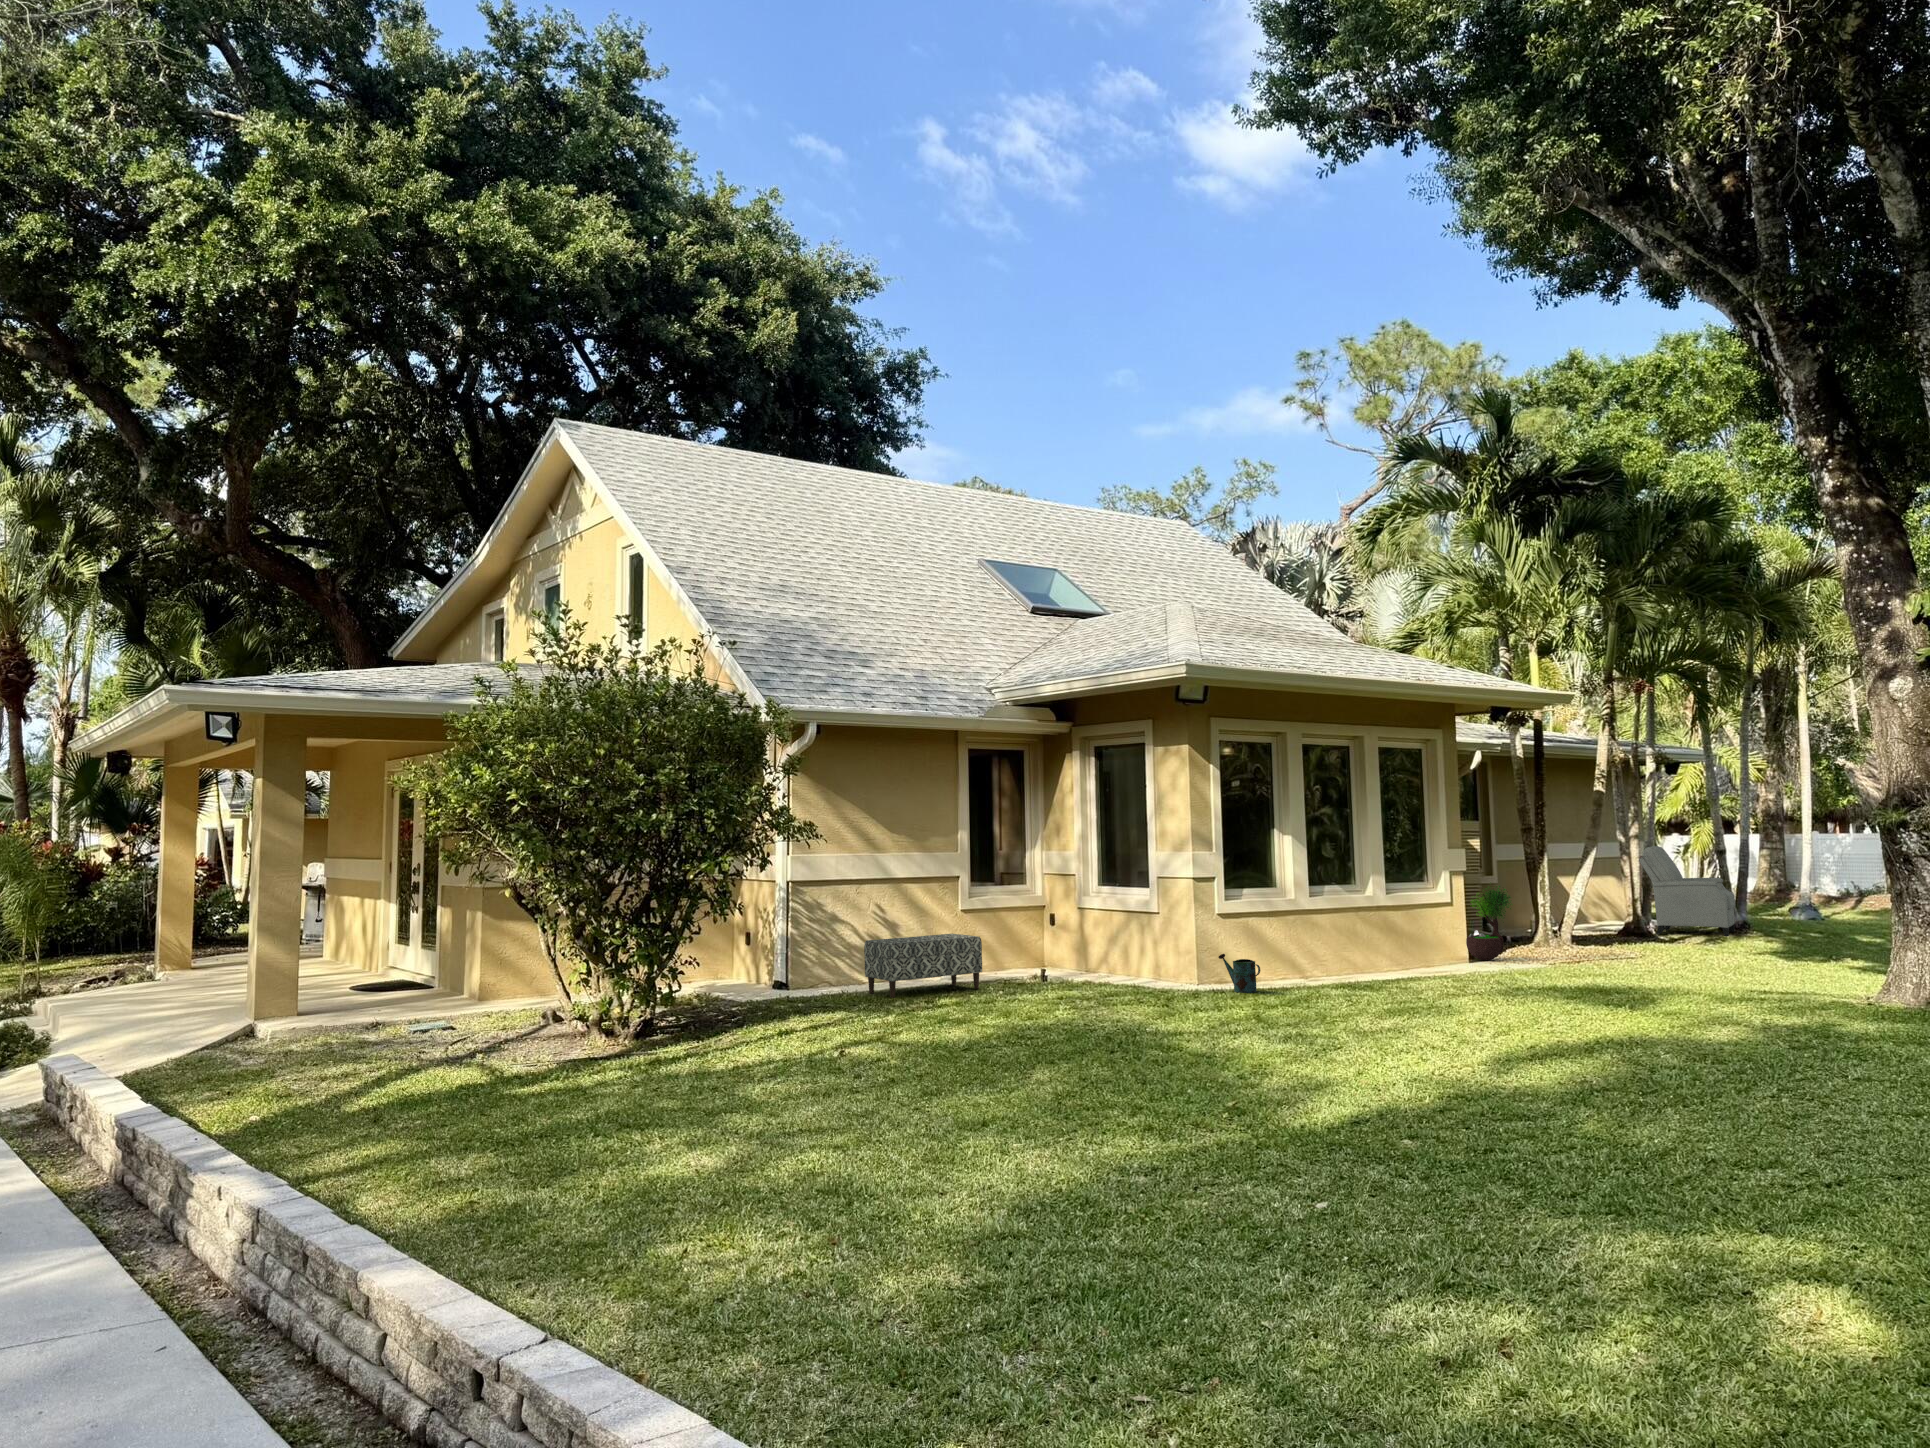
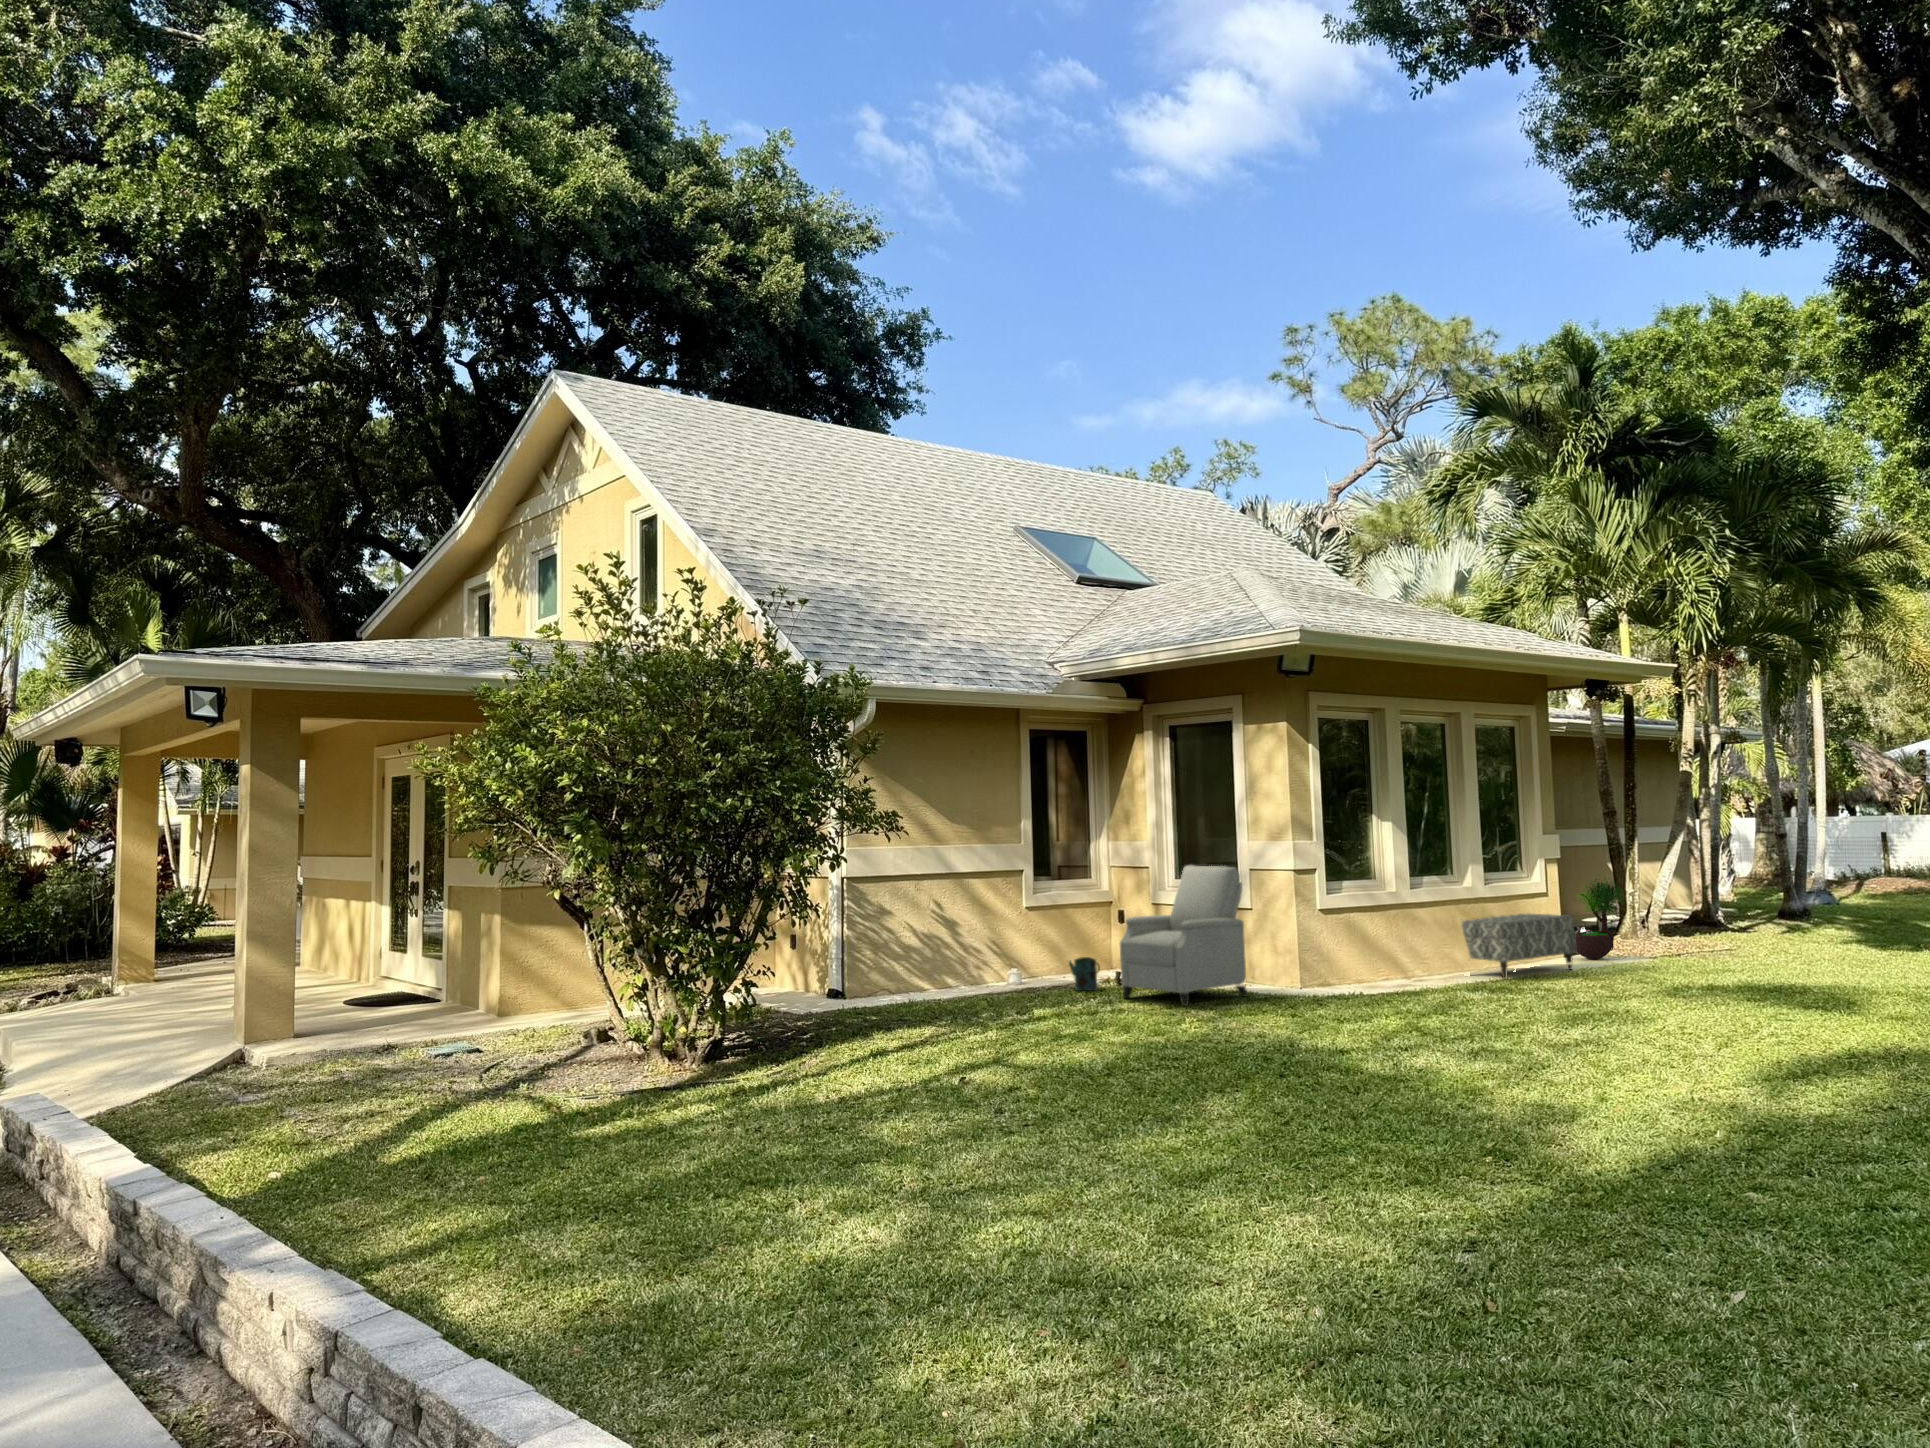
chair: present [1639,846,1735,936] -> present [1120,865,1248,1006]
bench: present [864,934,982,998] -> present [1462,913,1576,979]
watering can: present [1219,954,1260,993] -> present [1069,957,1100,991]

